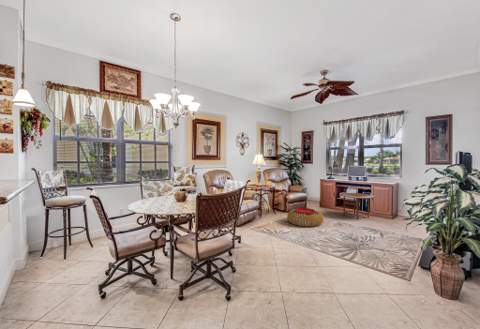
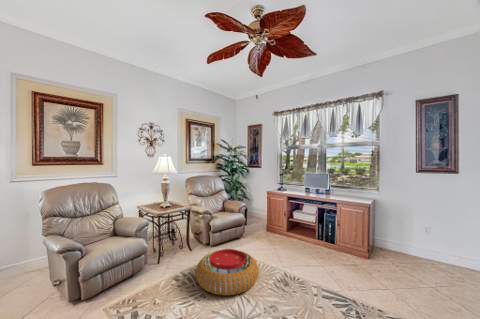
side table: present [339,193,374,219] -> none [290,214,342,263]

